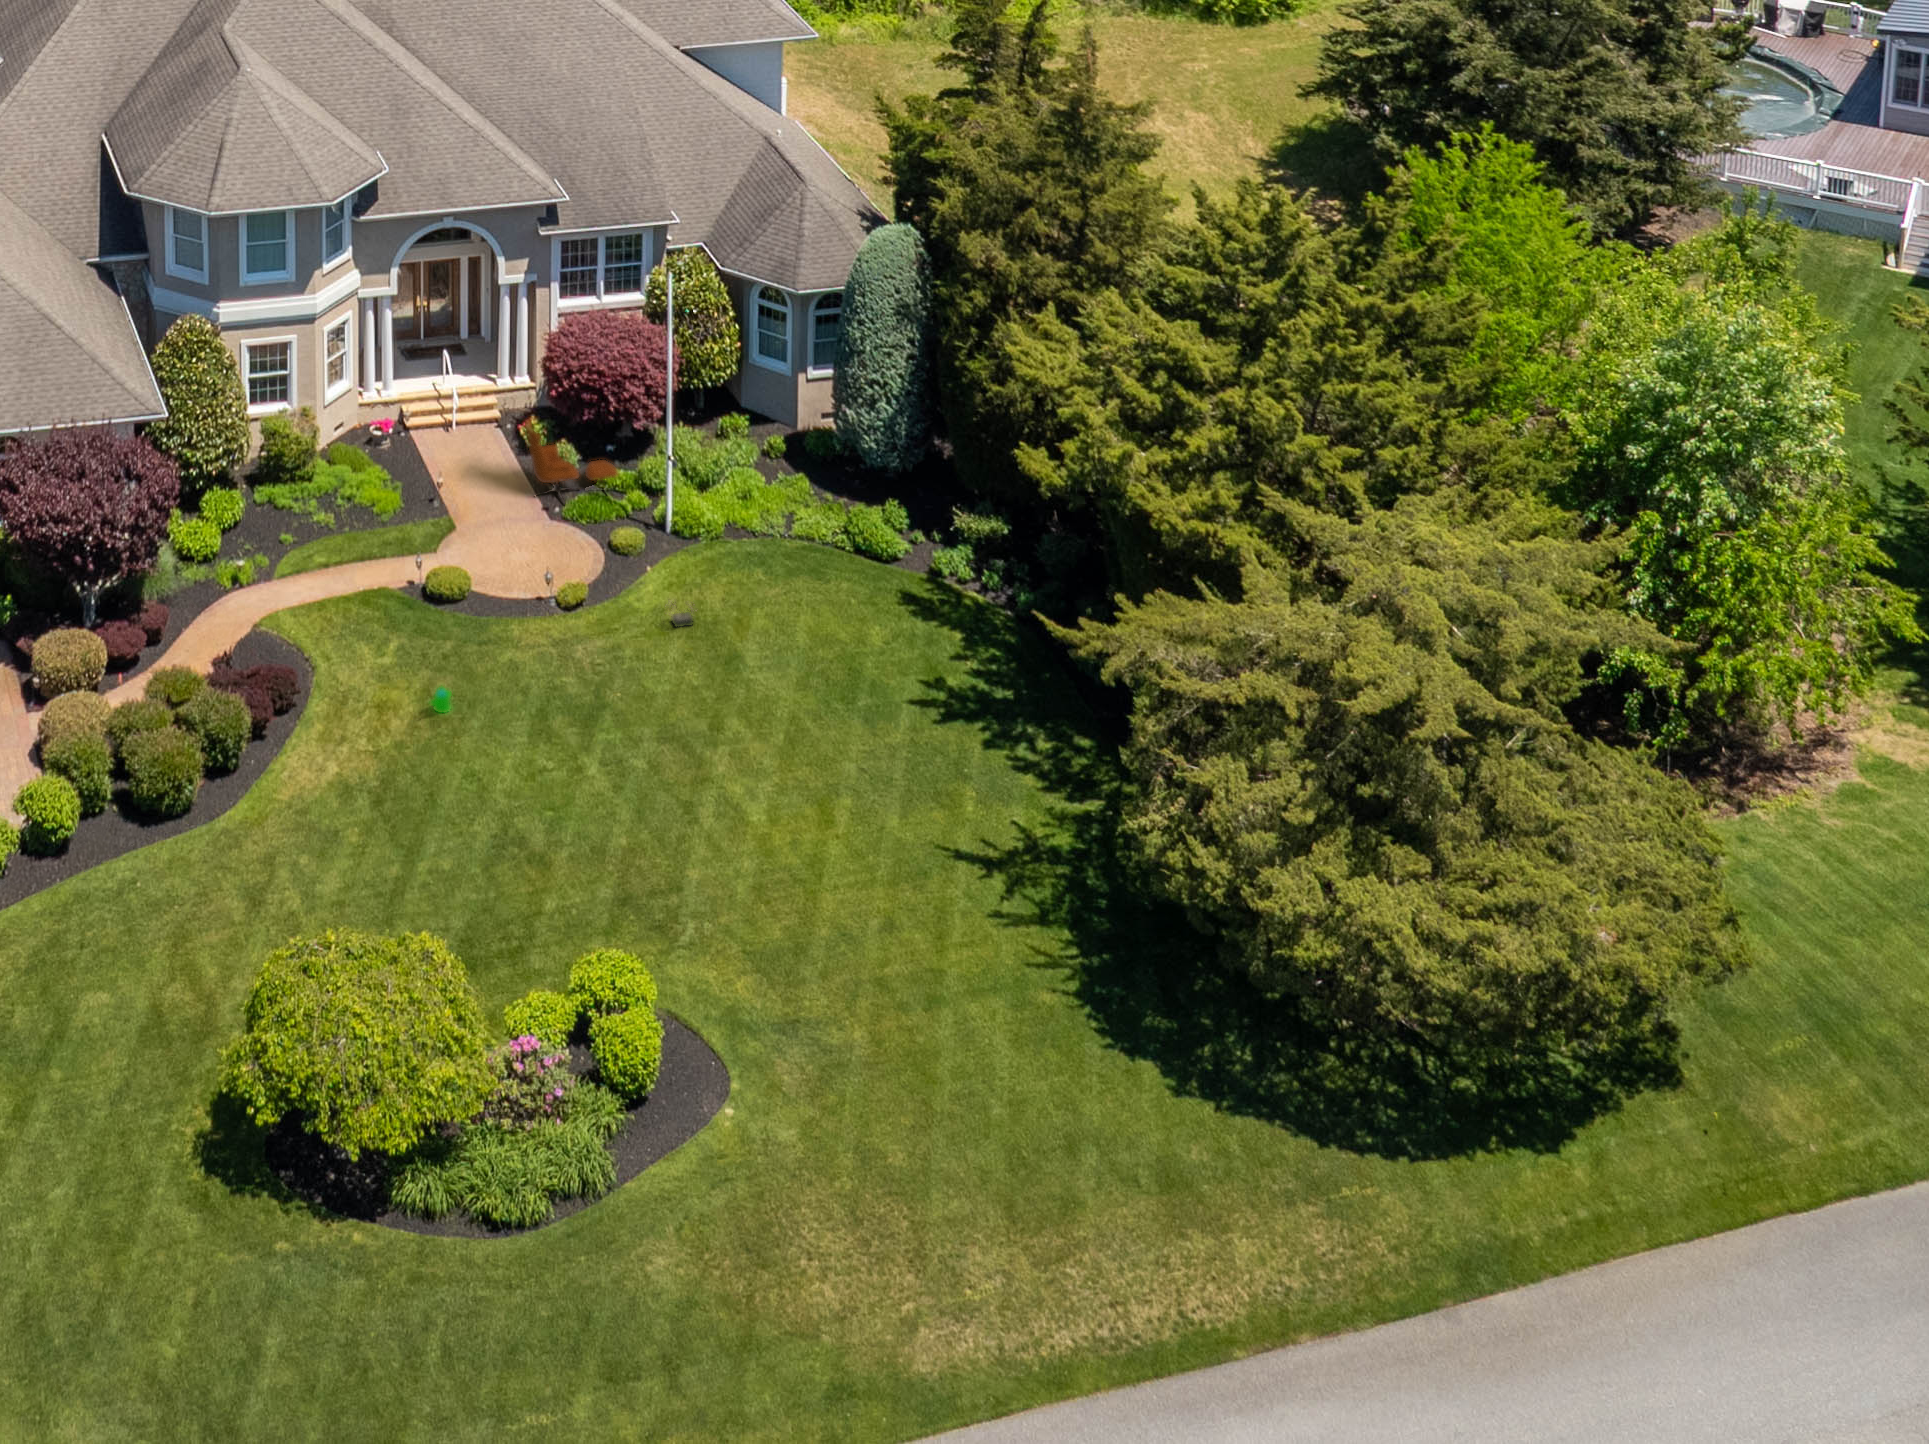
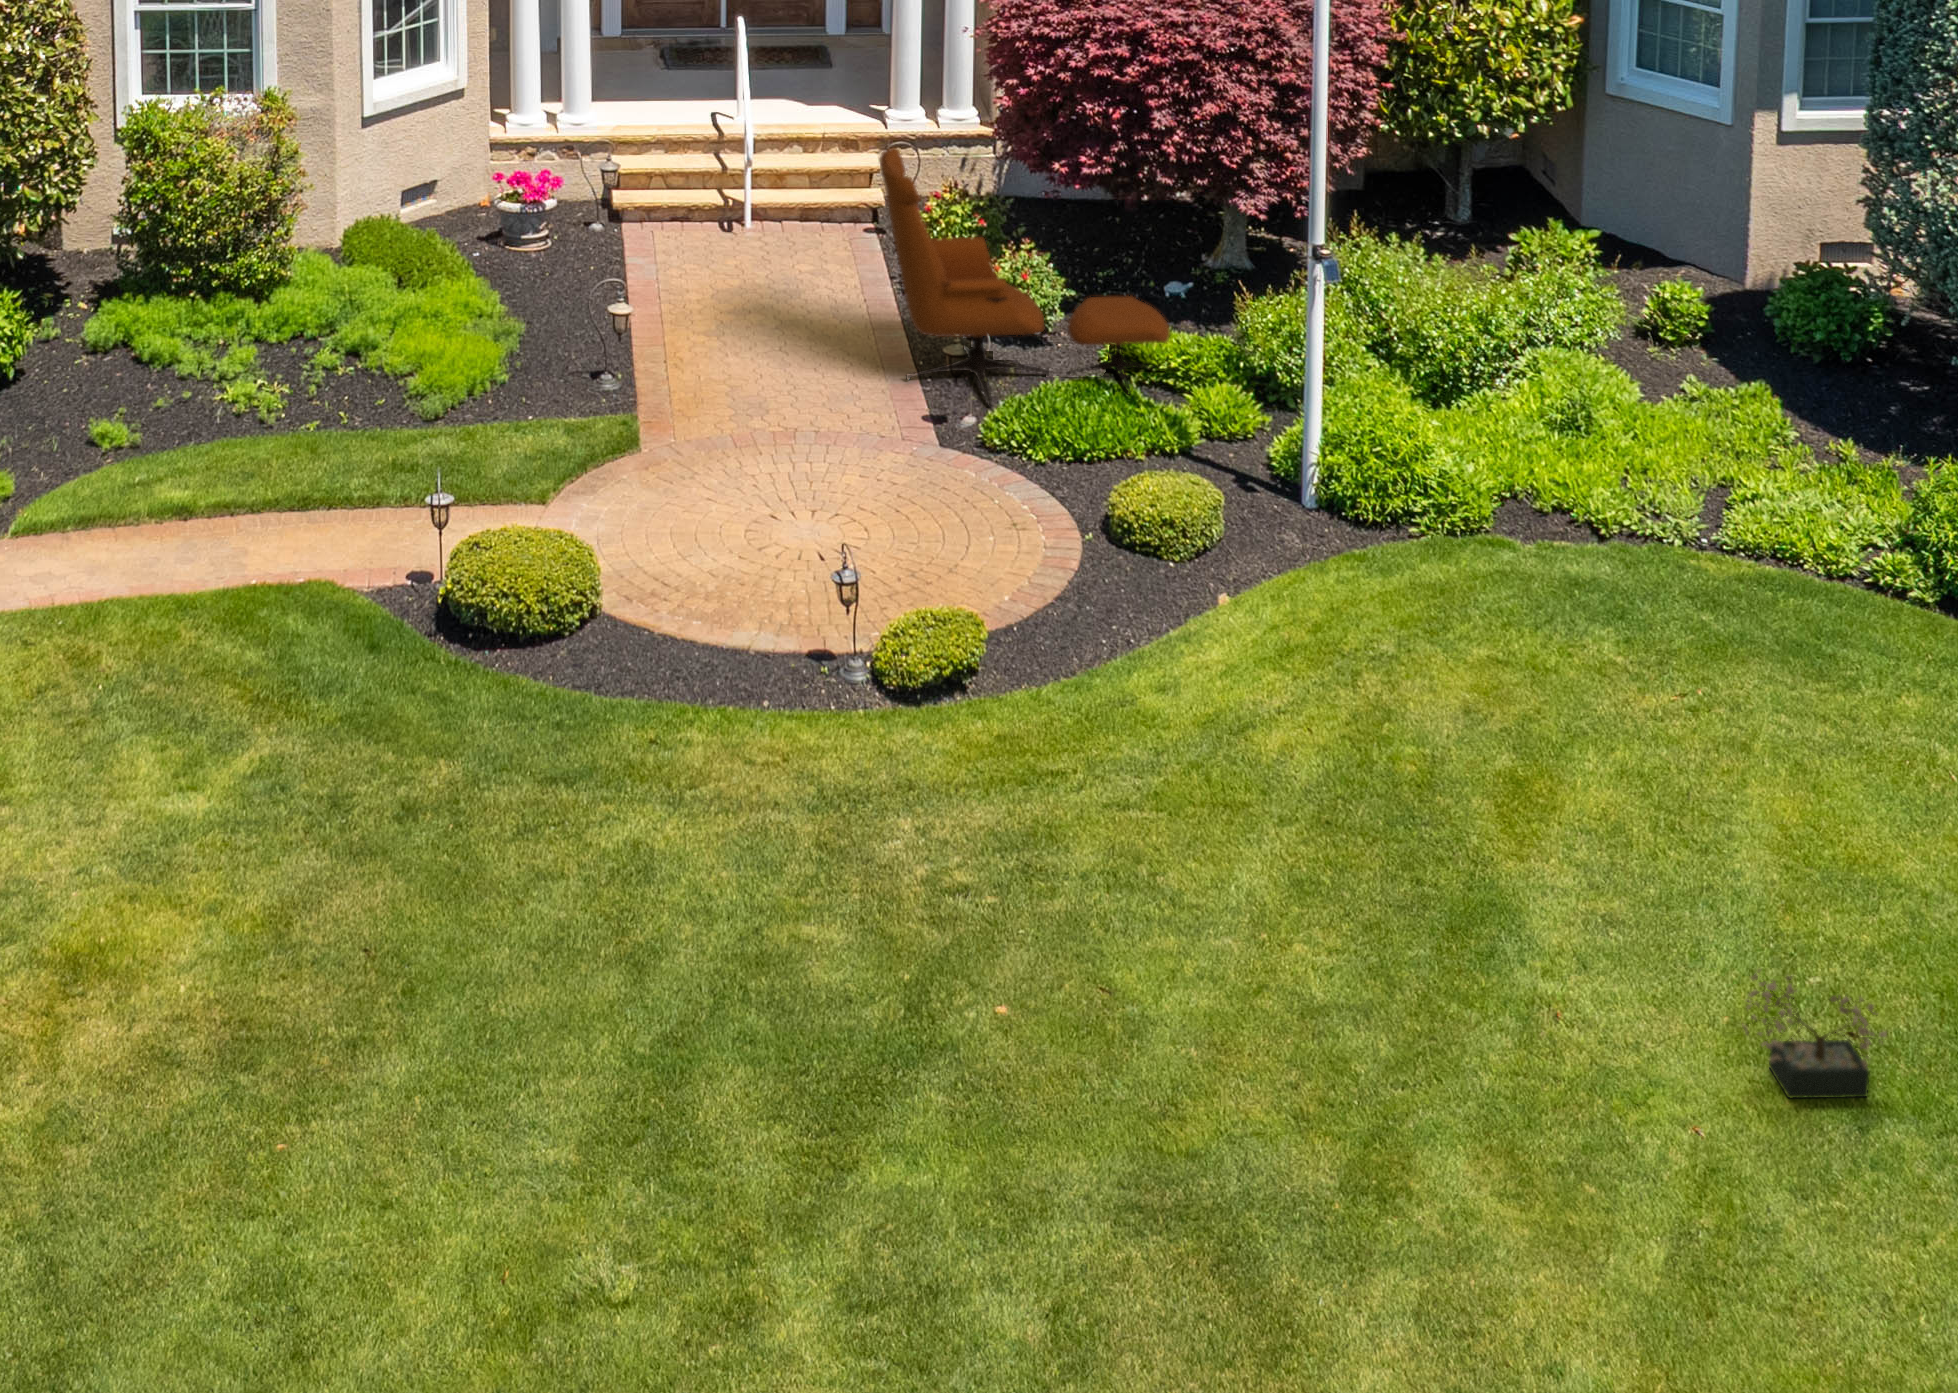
decorative plant: present [670,602,694,627] -> present [1742,969,1887,1098]
watering can: present [430,687,451,713] -> none [261,858,367,958]

